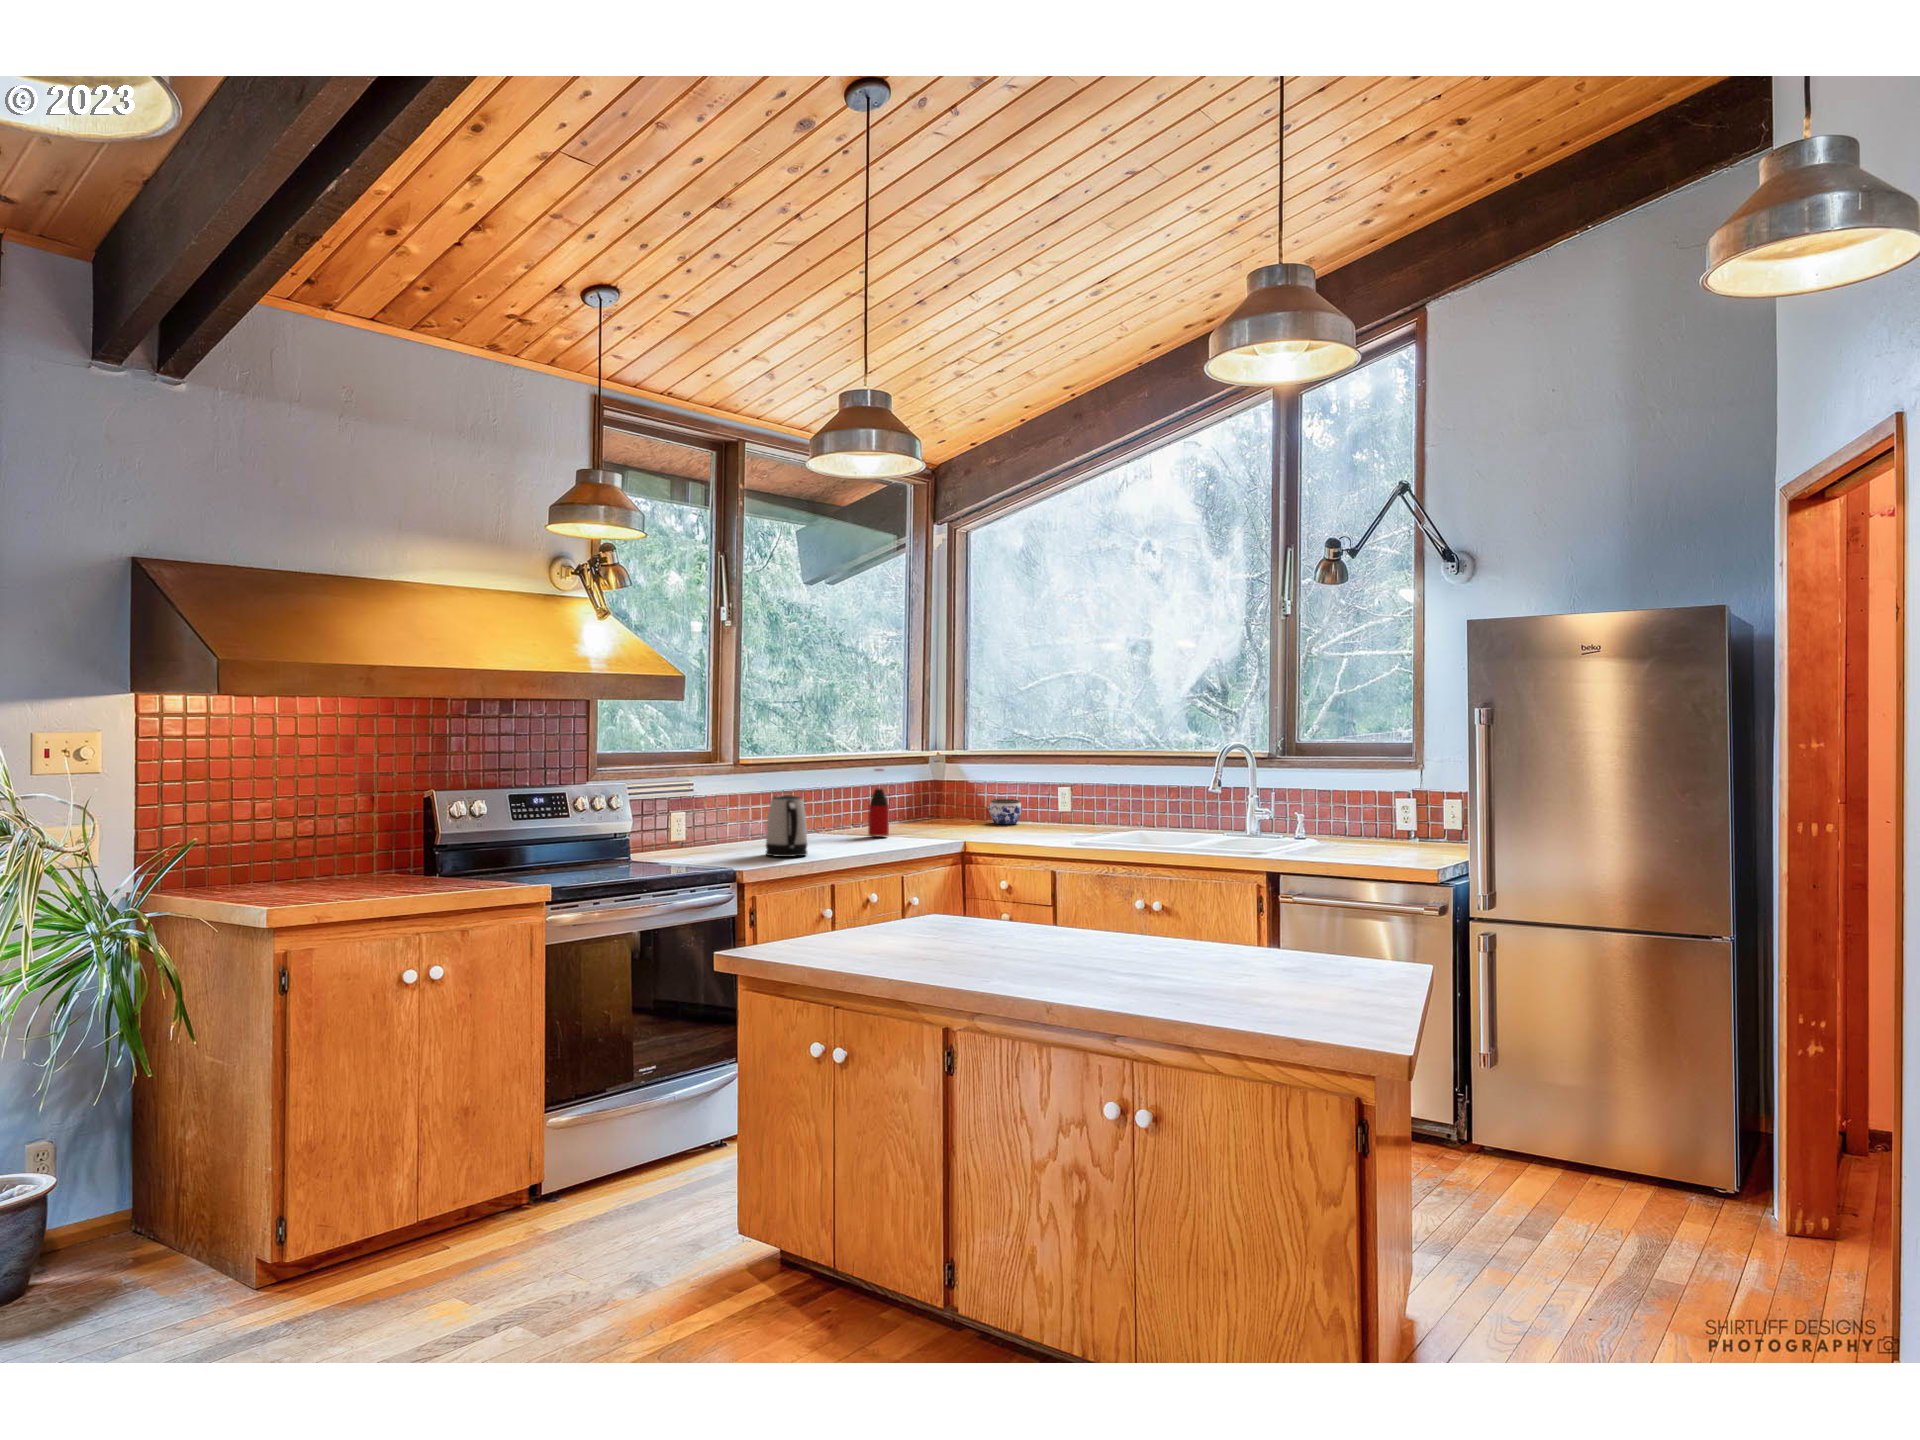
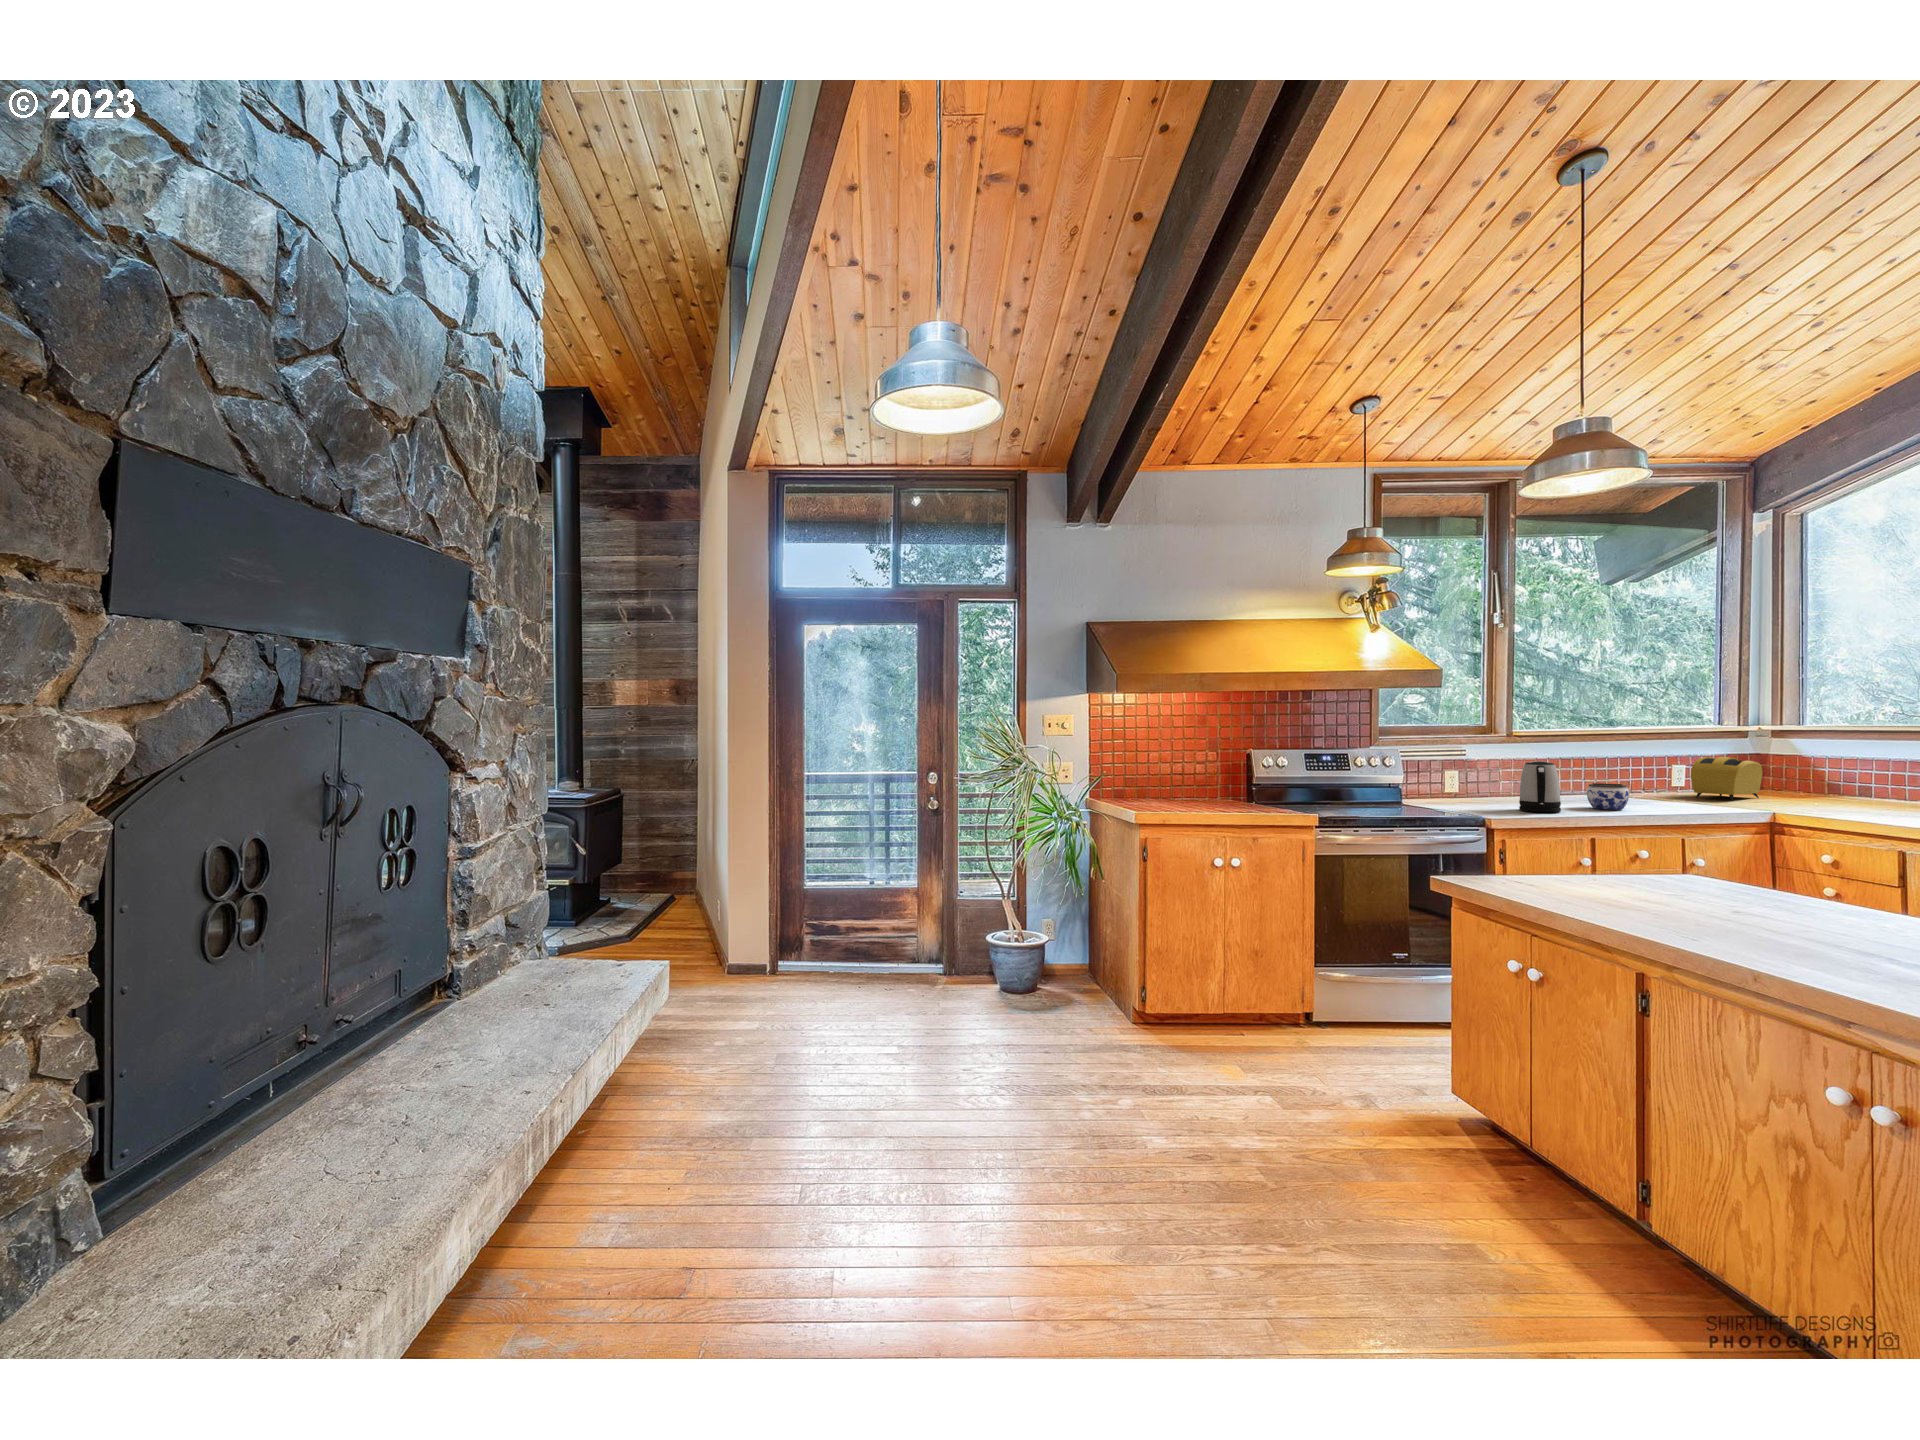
bottle: present [868,769,889,836] -> none [1648,743,1672,805]
toaster: none [895,782,946,828] -> present [1691,757,1762,800]
jar: present [989,799,1022,824] -> present [1587,783,1629,810]

